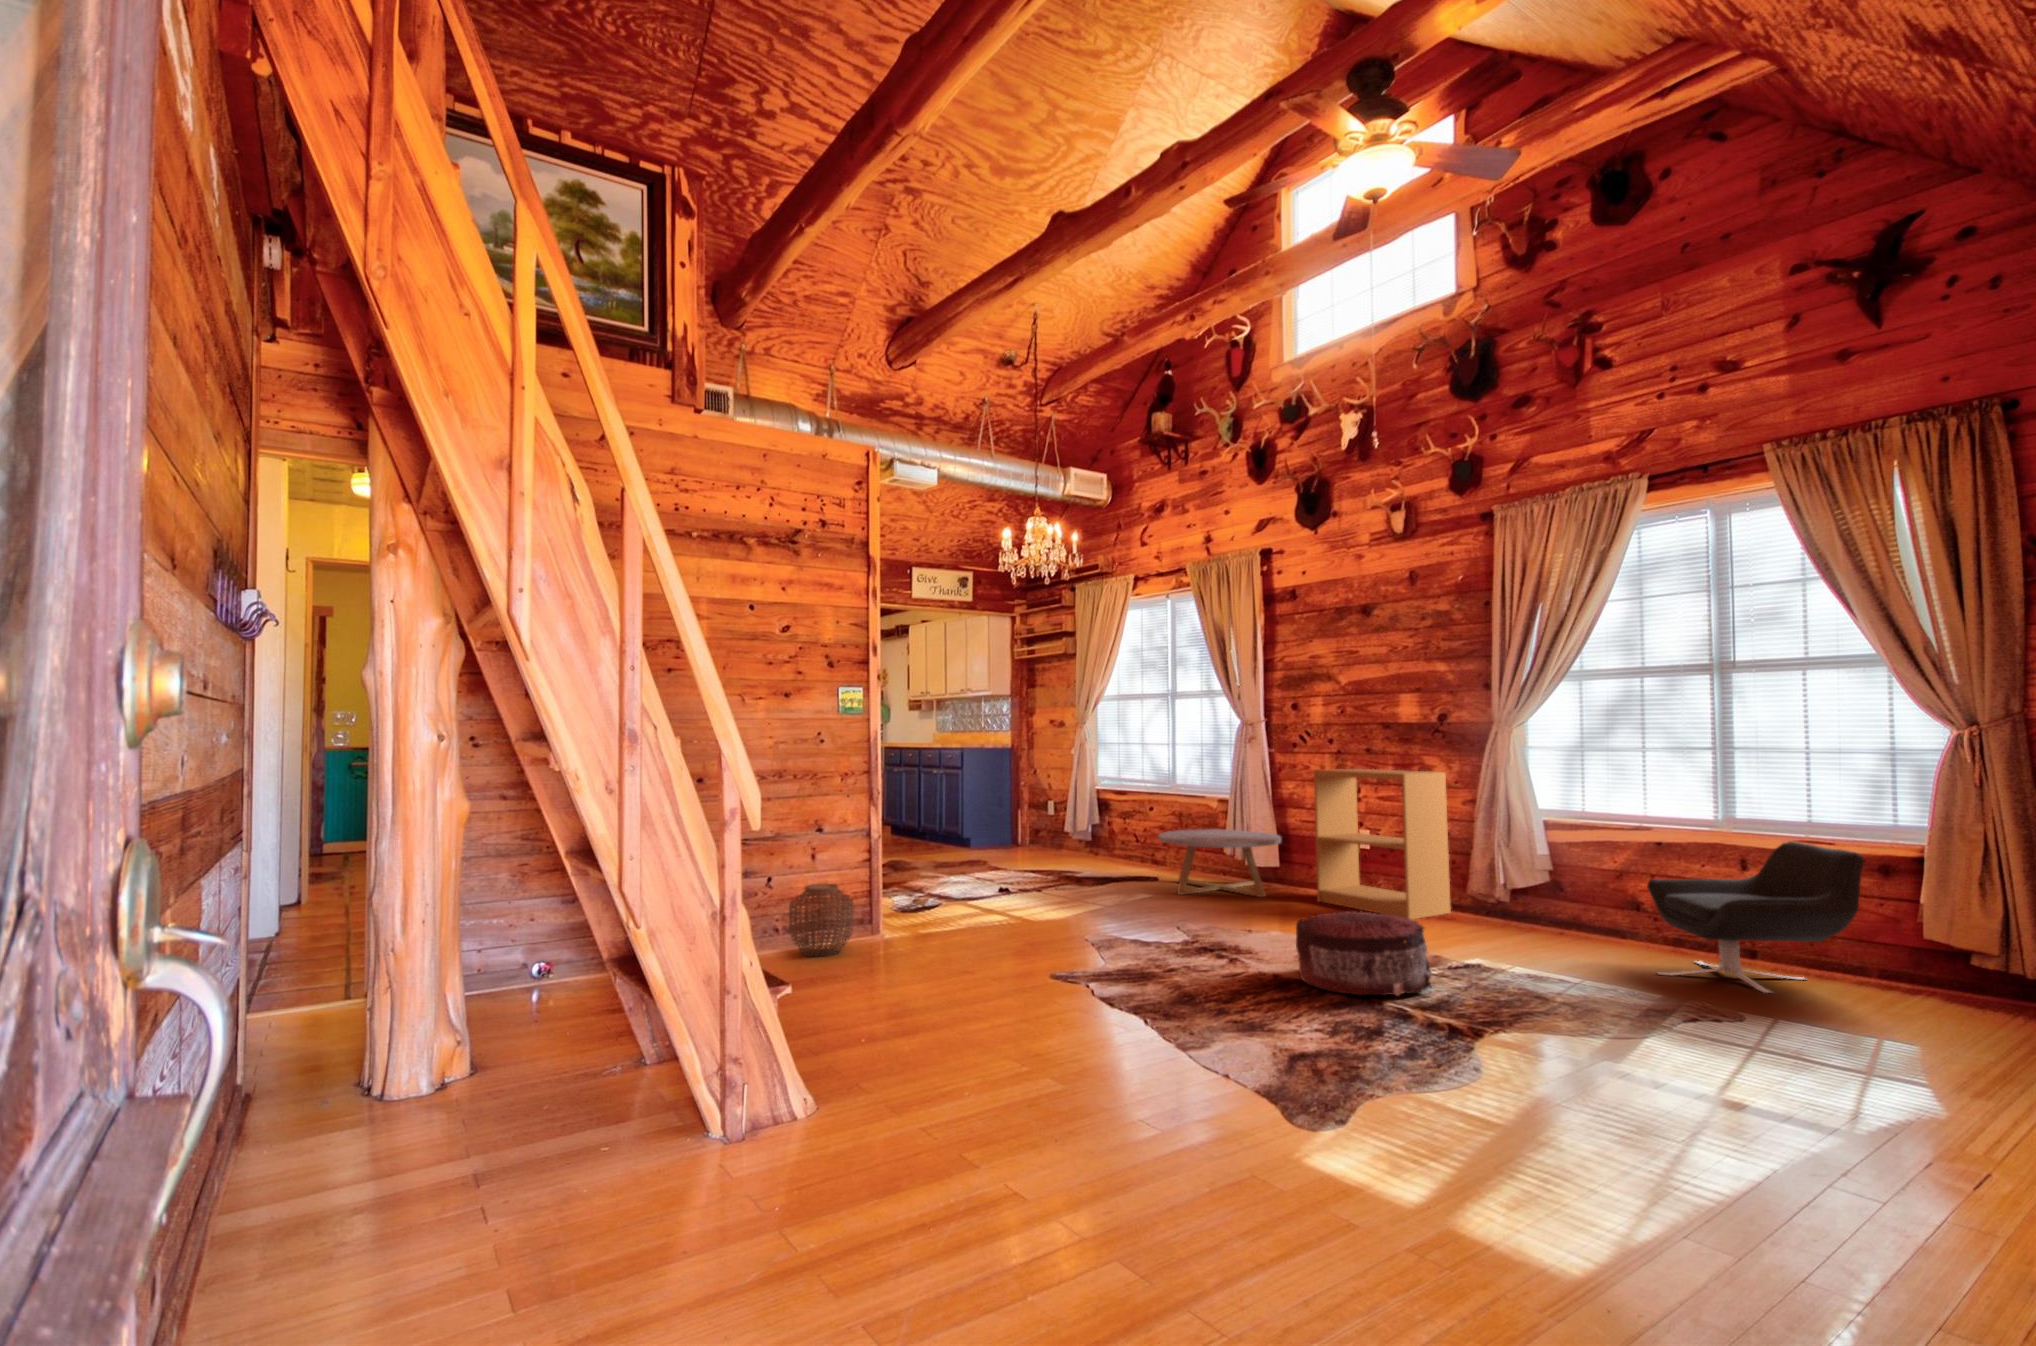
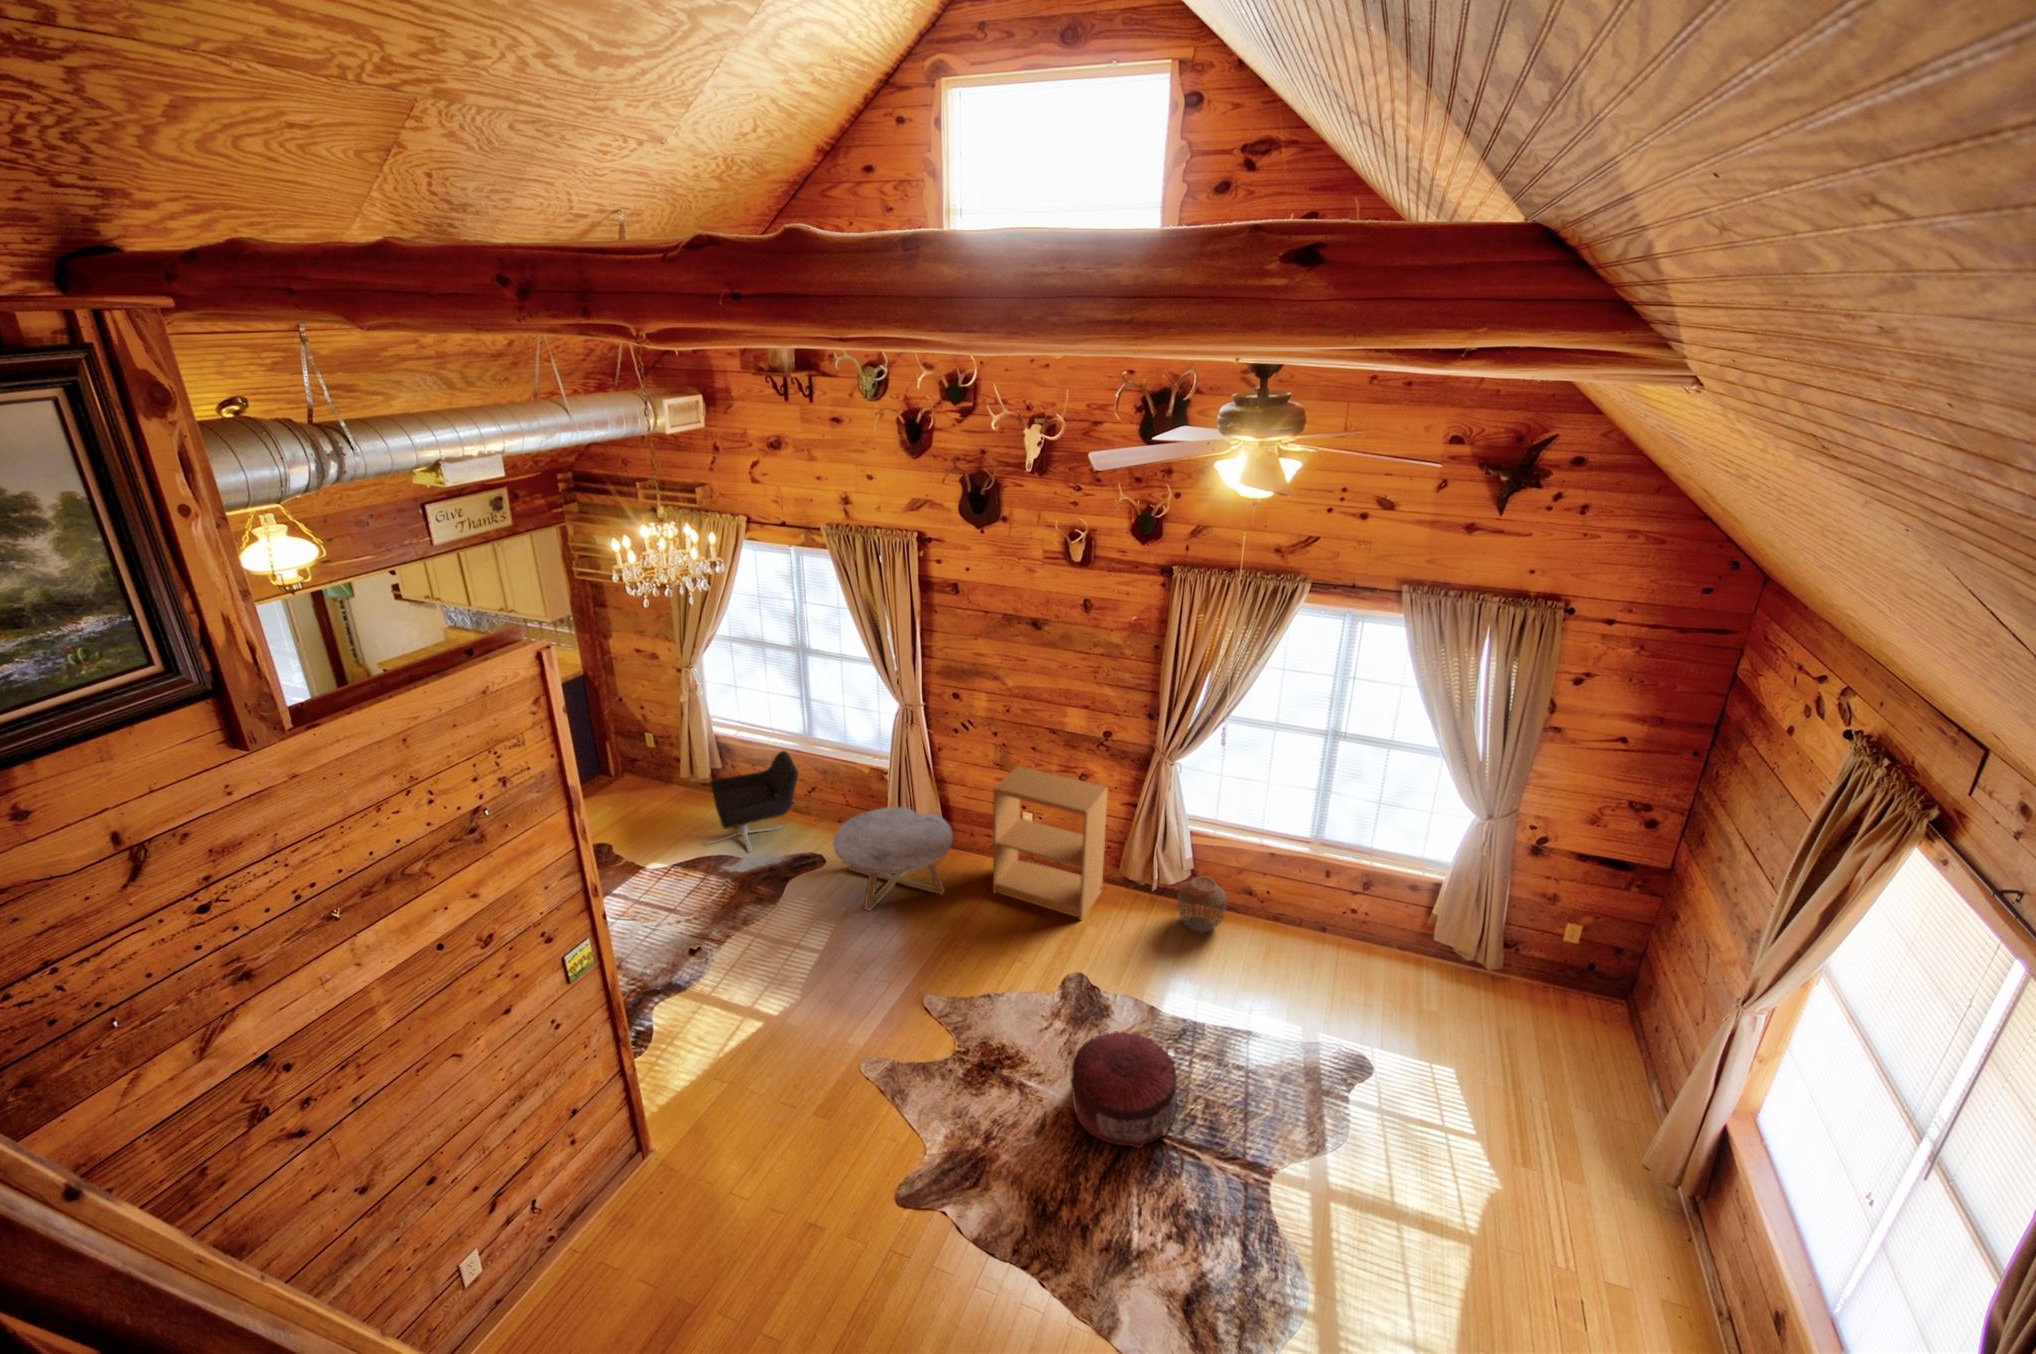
lounge chair: present [1647,841,1864,993] -> present [706,751,799,852]
woven basket: present [789,884,853,956] -> present [1178,877,1226,932]

